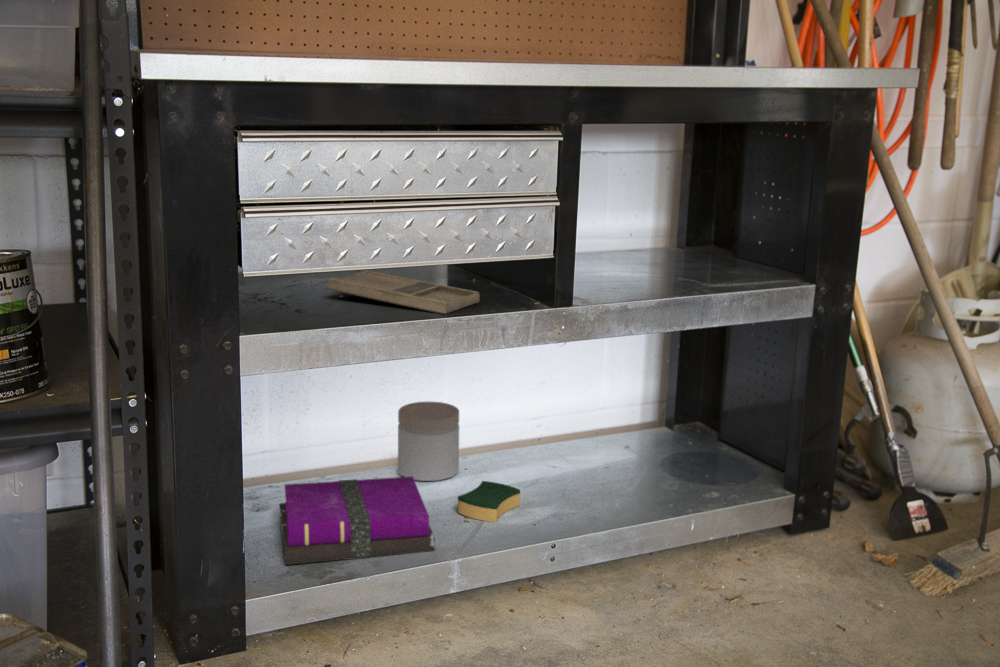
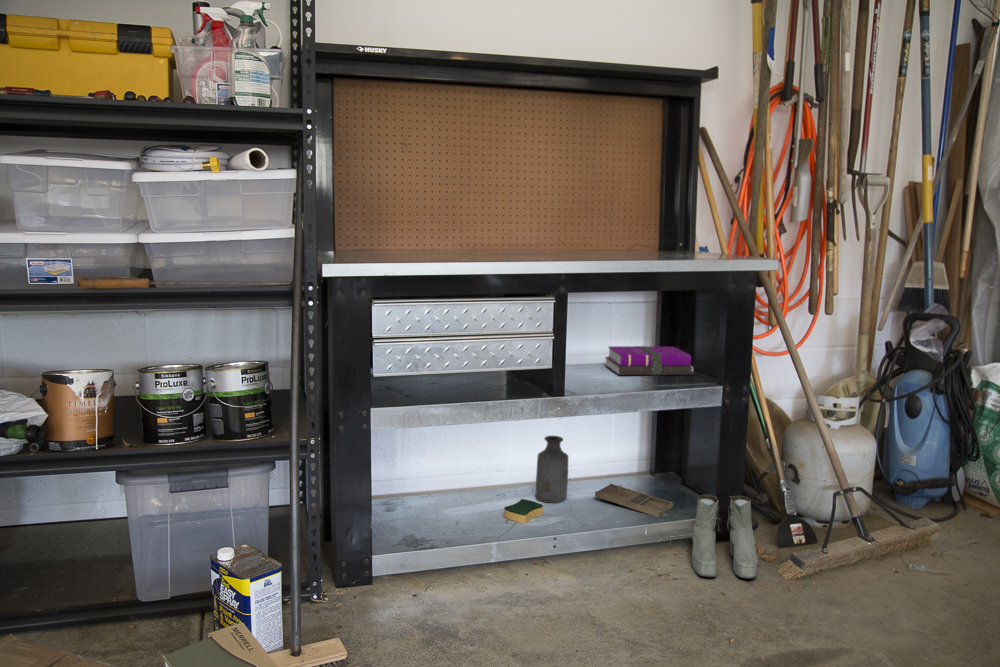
tray: present [328,270,480,314] -> present [595,484,673,517]
bottle: none [499,374,553,484] -> present [536,436,568,503]
jar: present [398,401,459,481] -> none [476,451,513,499]
boots: none [765,461,875,594] -> present [692,495,758,579]
notebook: present [279,476,435,565] -> present [605,346,694,376]

